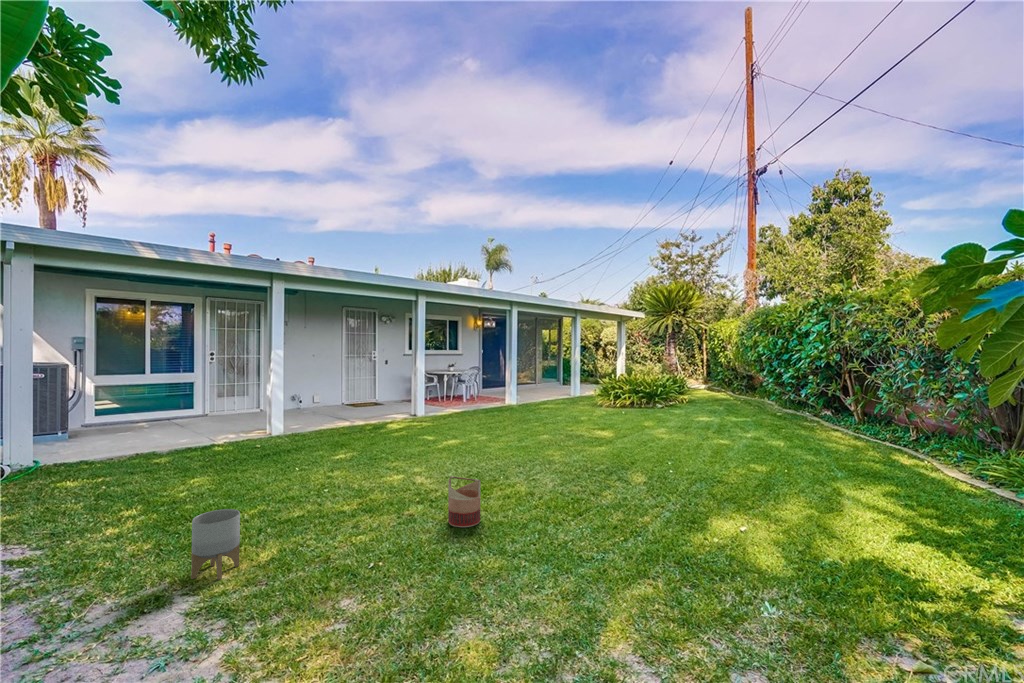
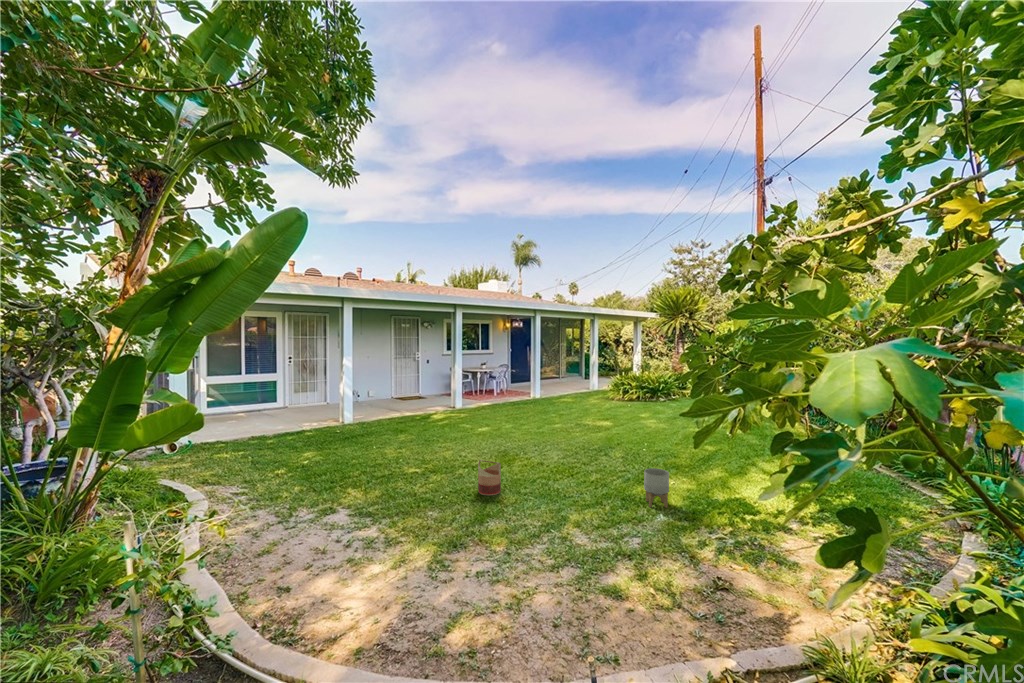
planter: present [191,509,240,580] -> present [644,468,669,508]

